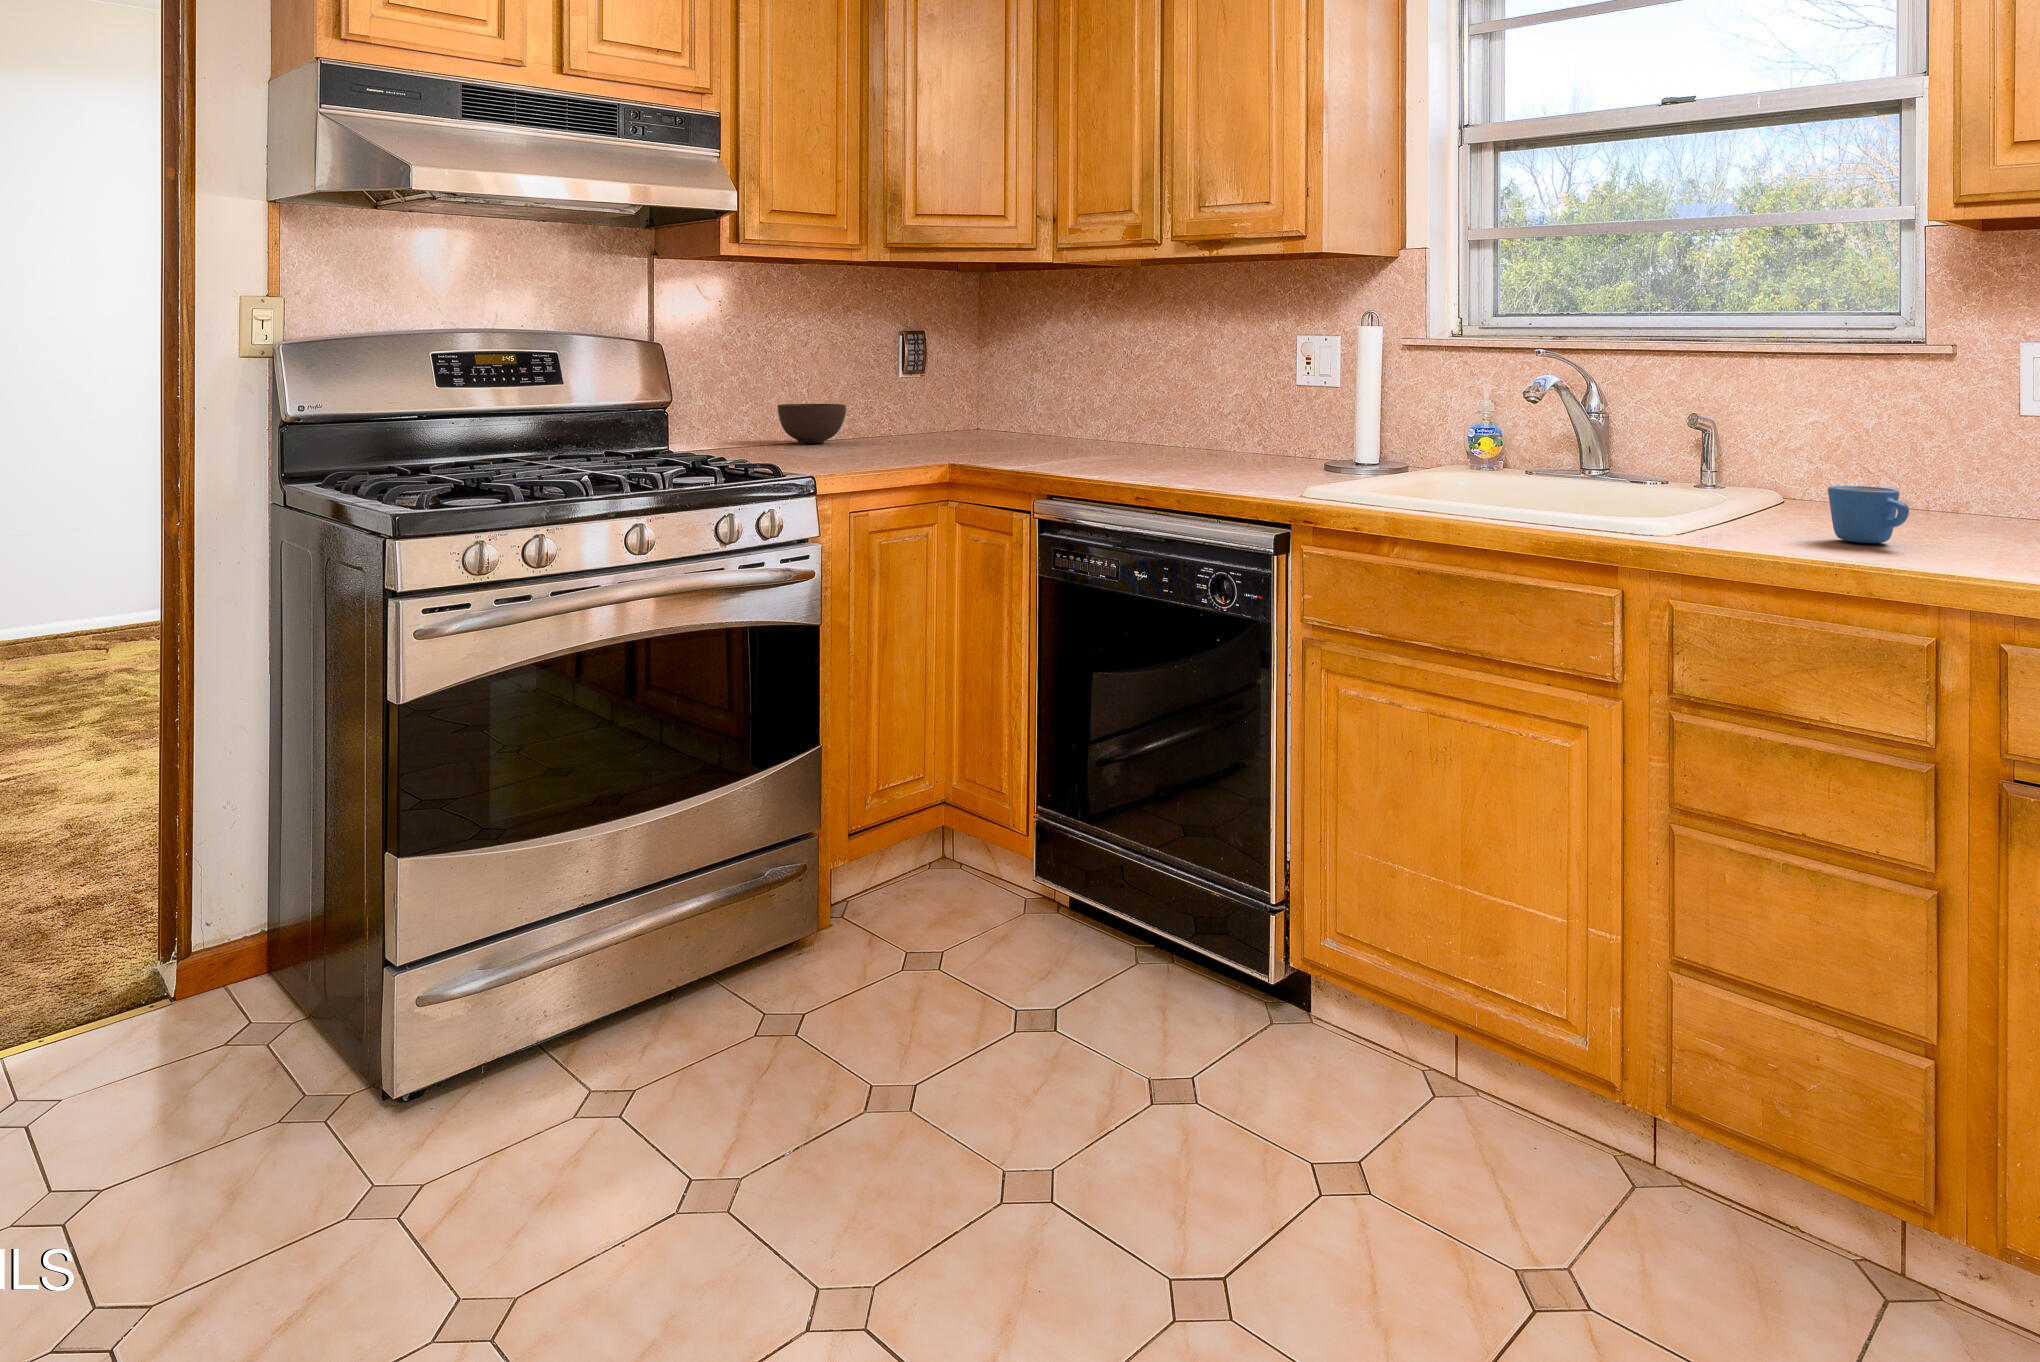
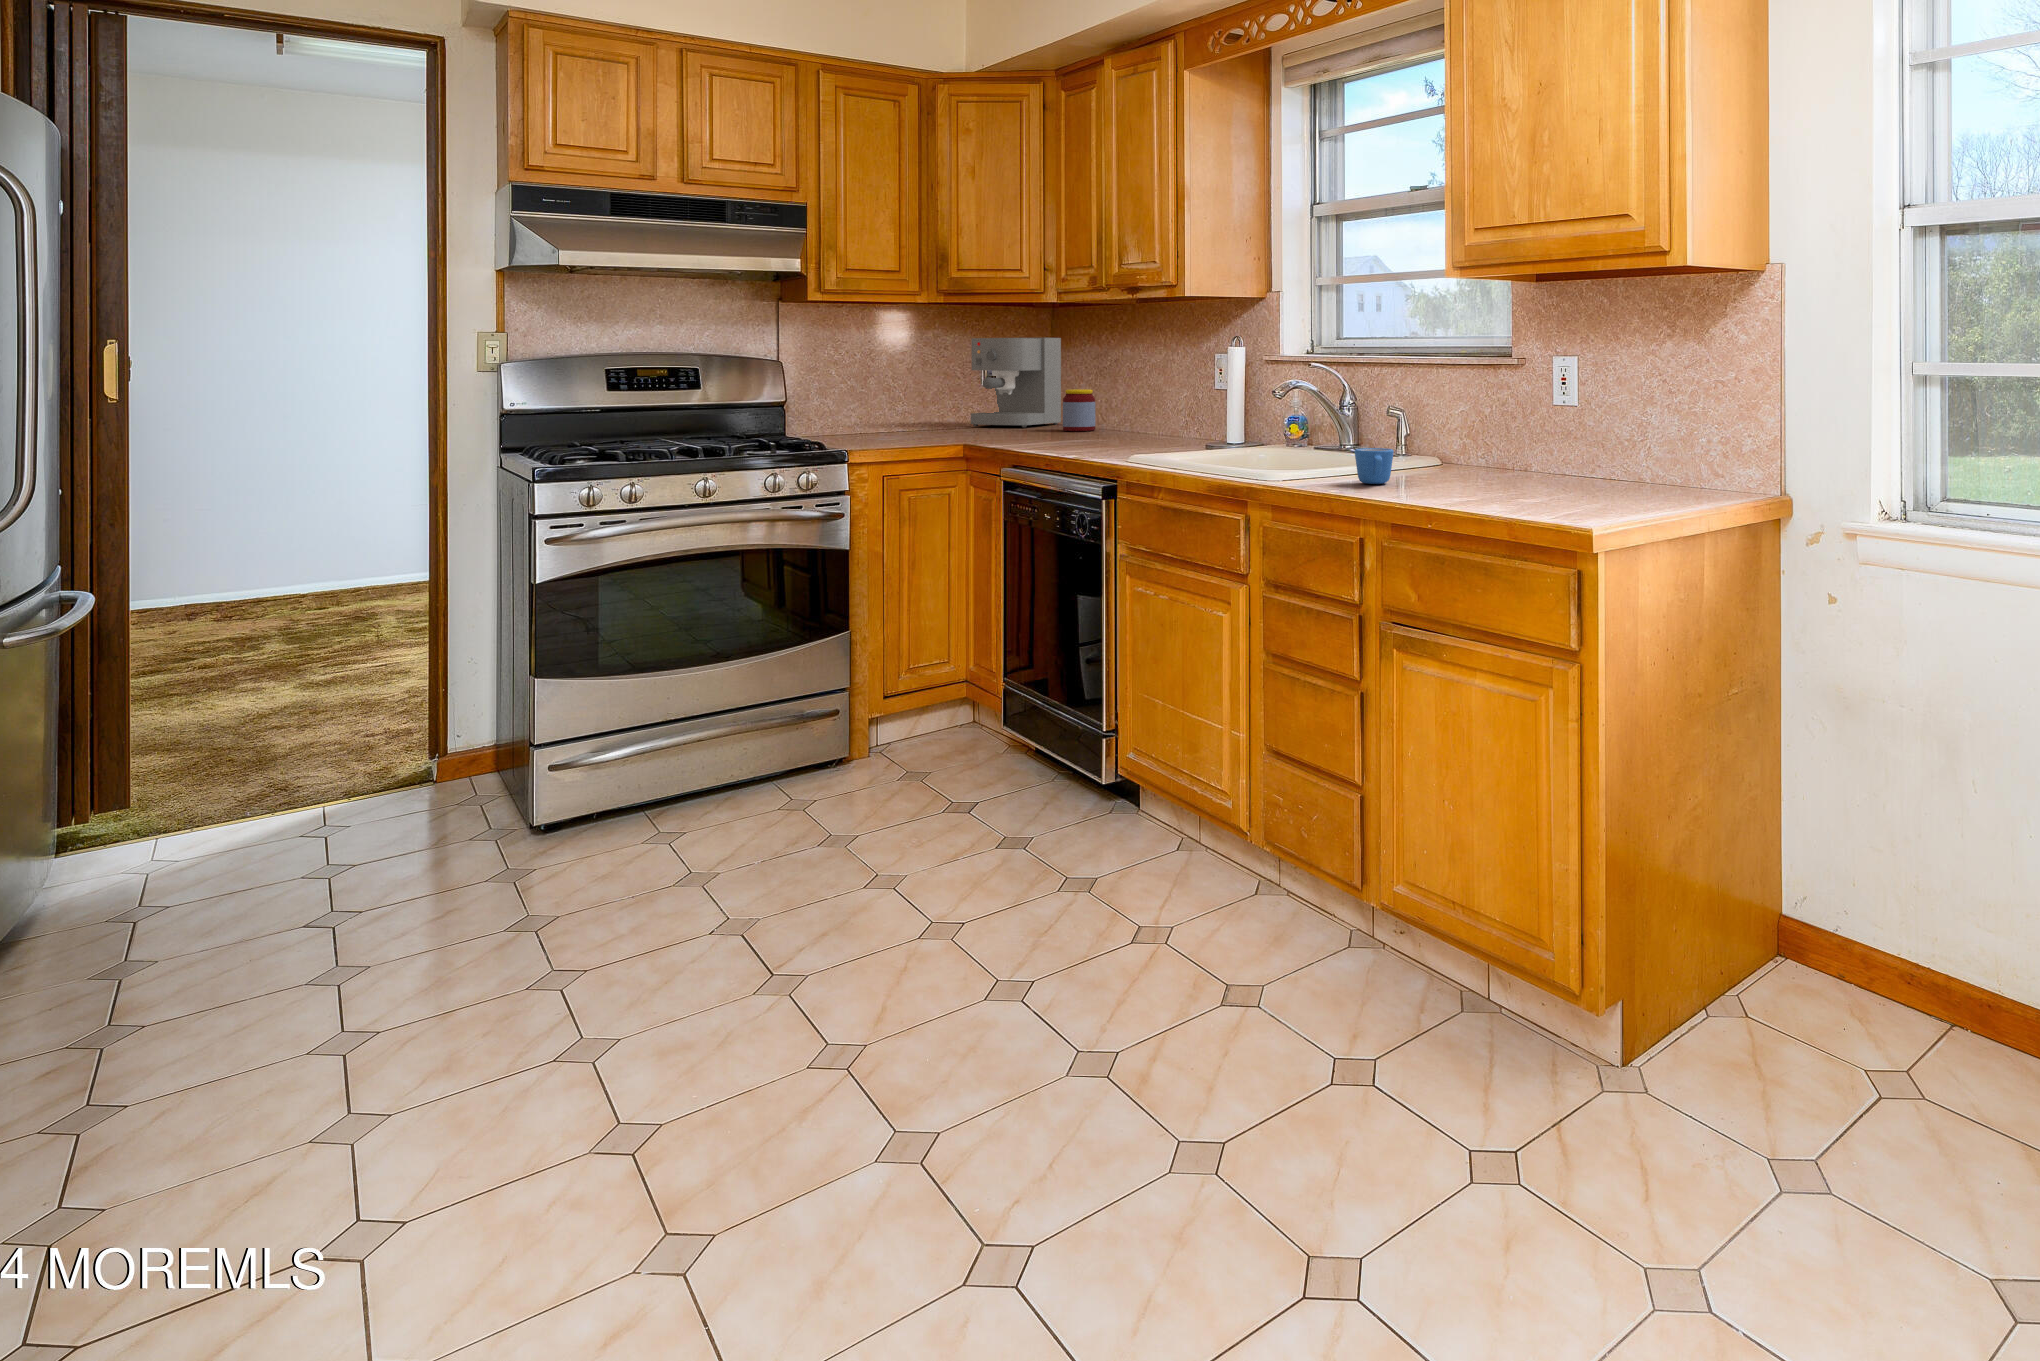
coffee maker: none [888,317,1002,440] -> present [971,338,1061,427]
jar: none [1039,389,1083,446] -> present [1063,389,1095,431]
bowl: present [778,404,846,443] -> none [881,402,932,430]

